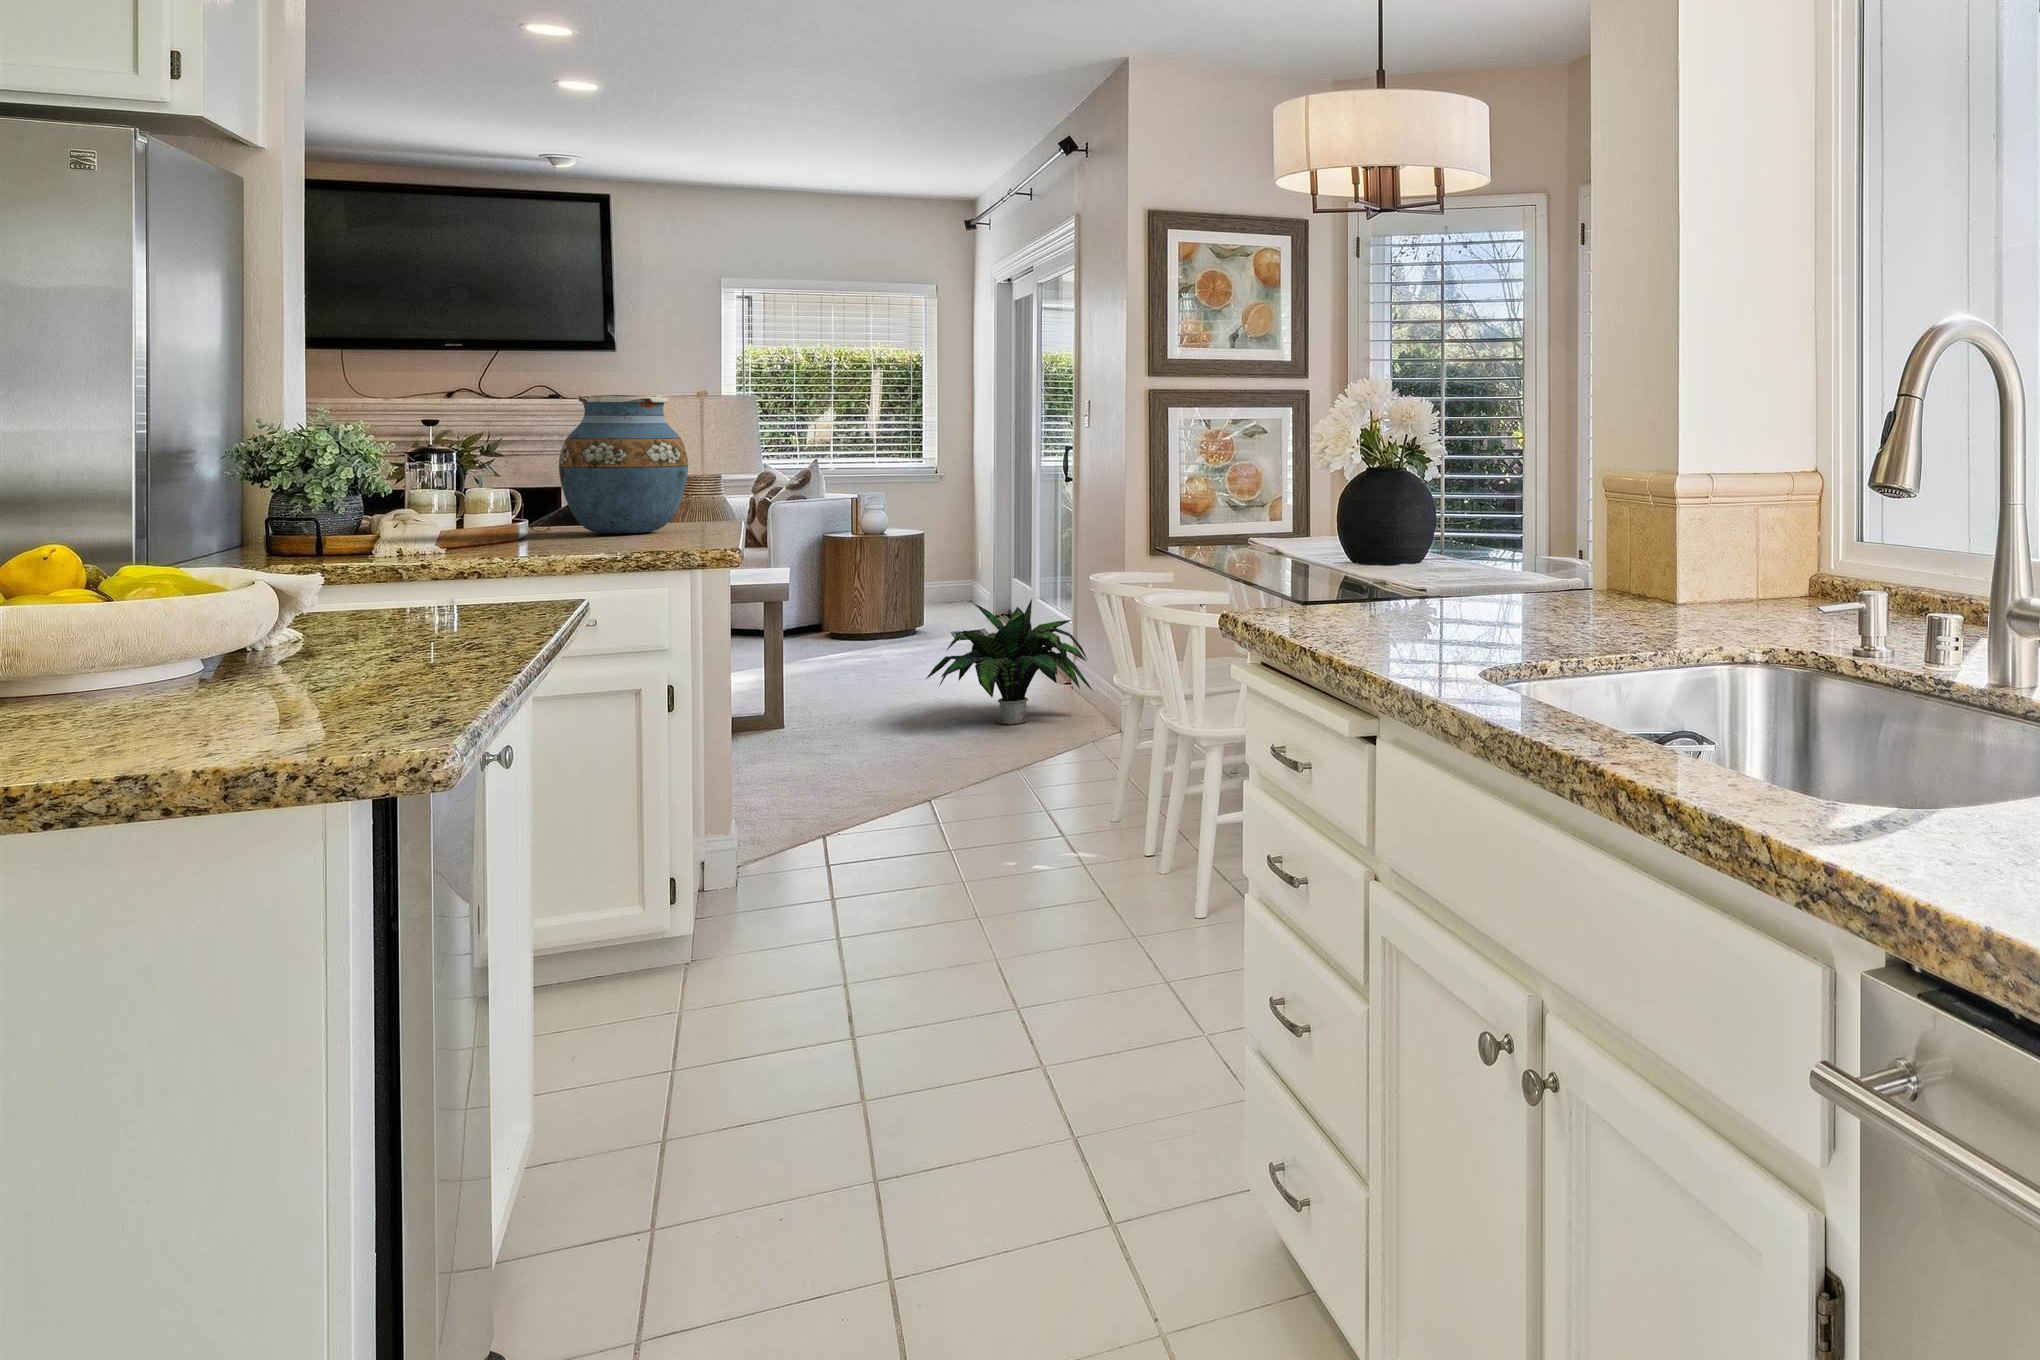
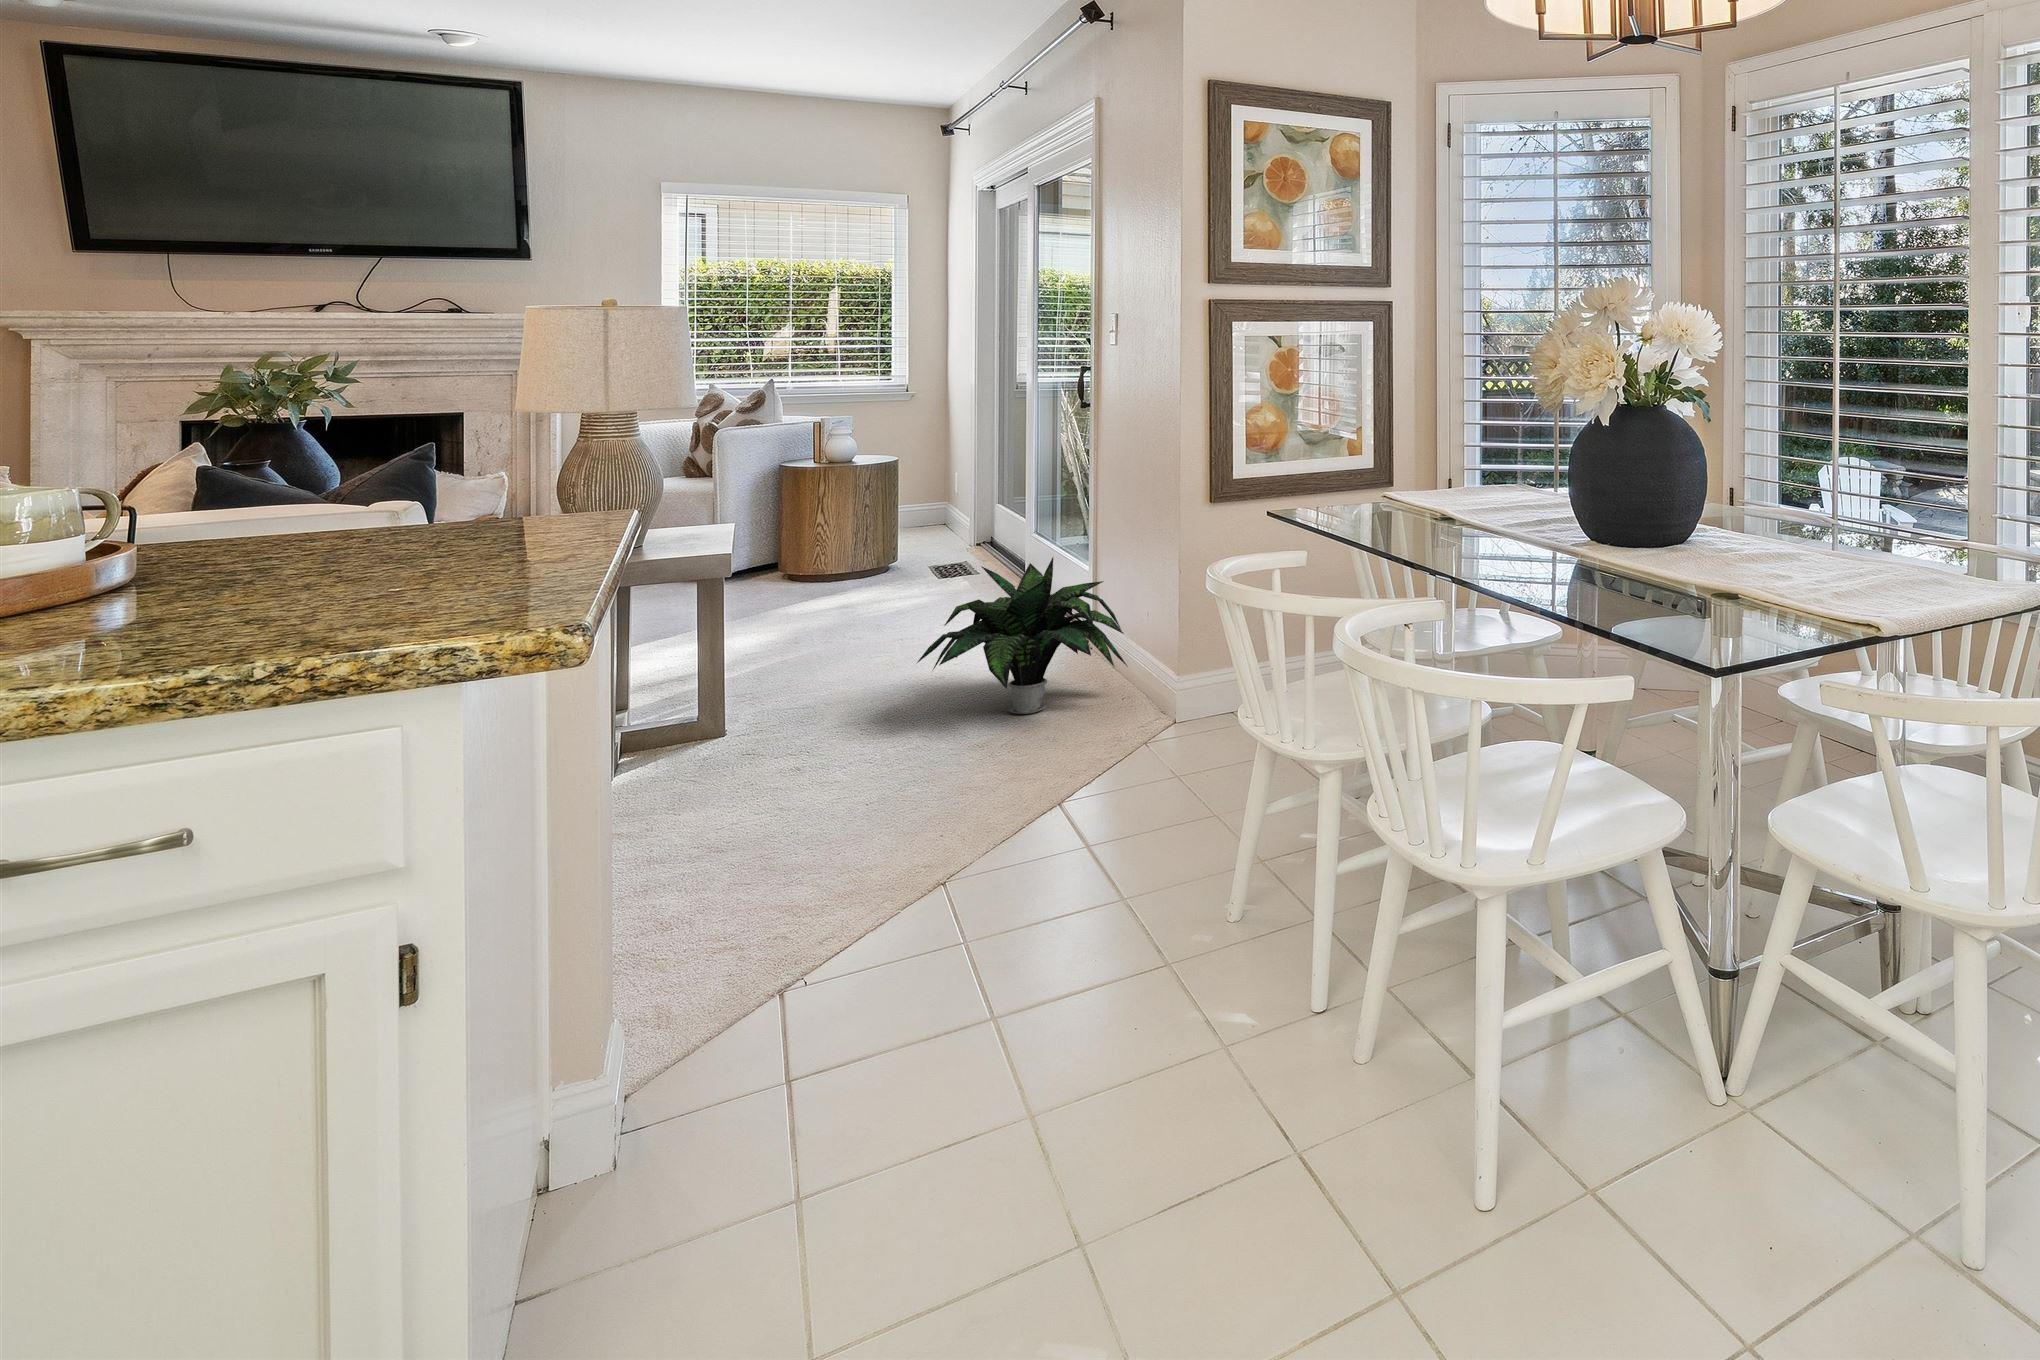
vase: present [559,395,688,534] -> none [233,293,521,564]

